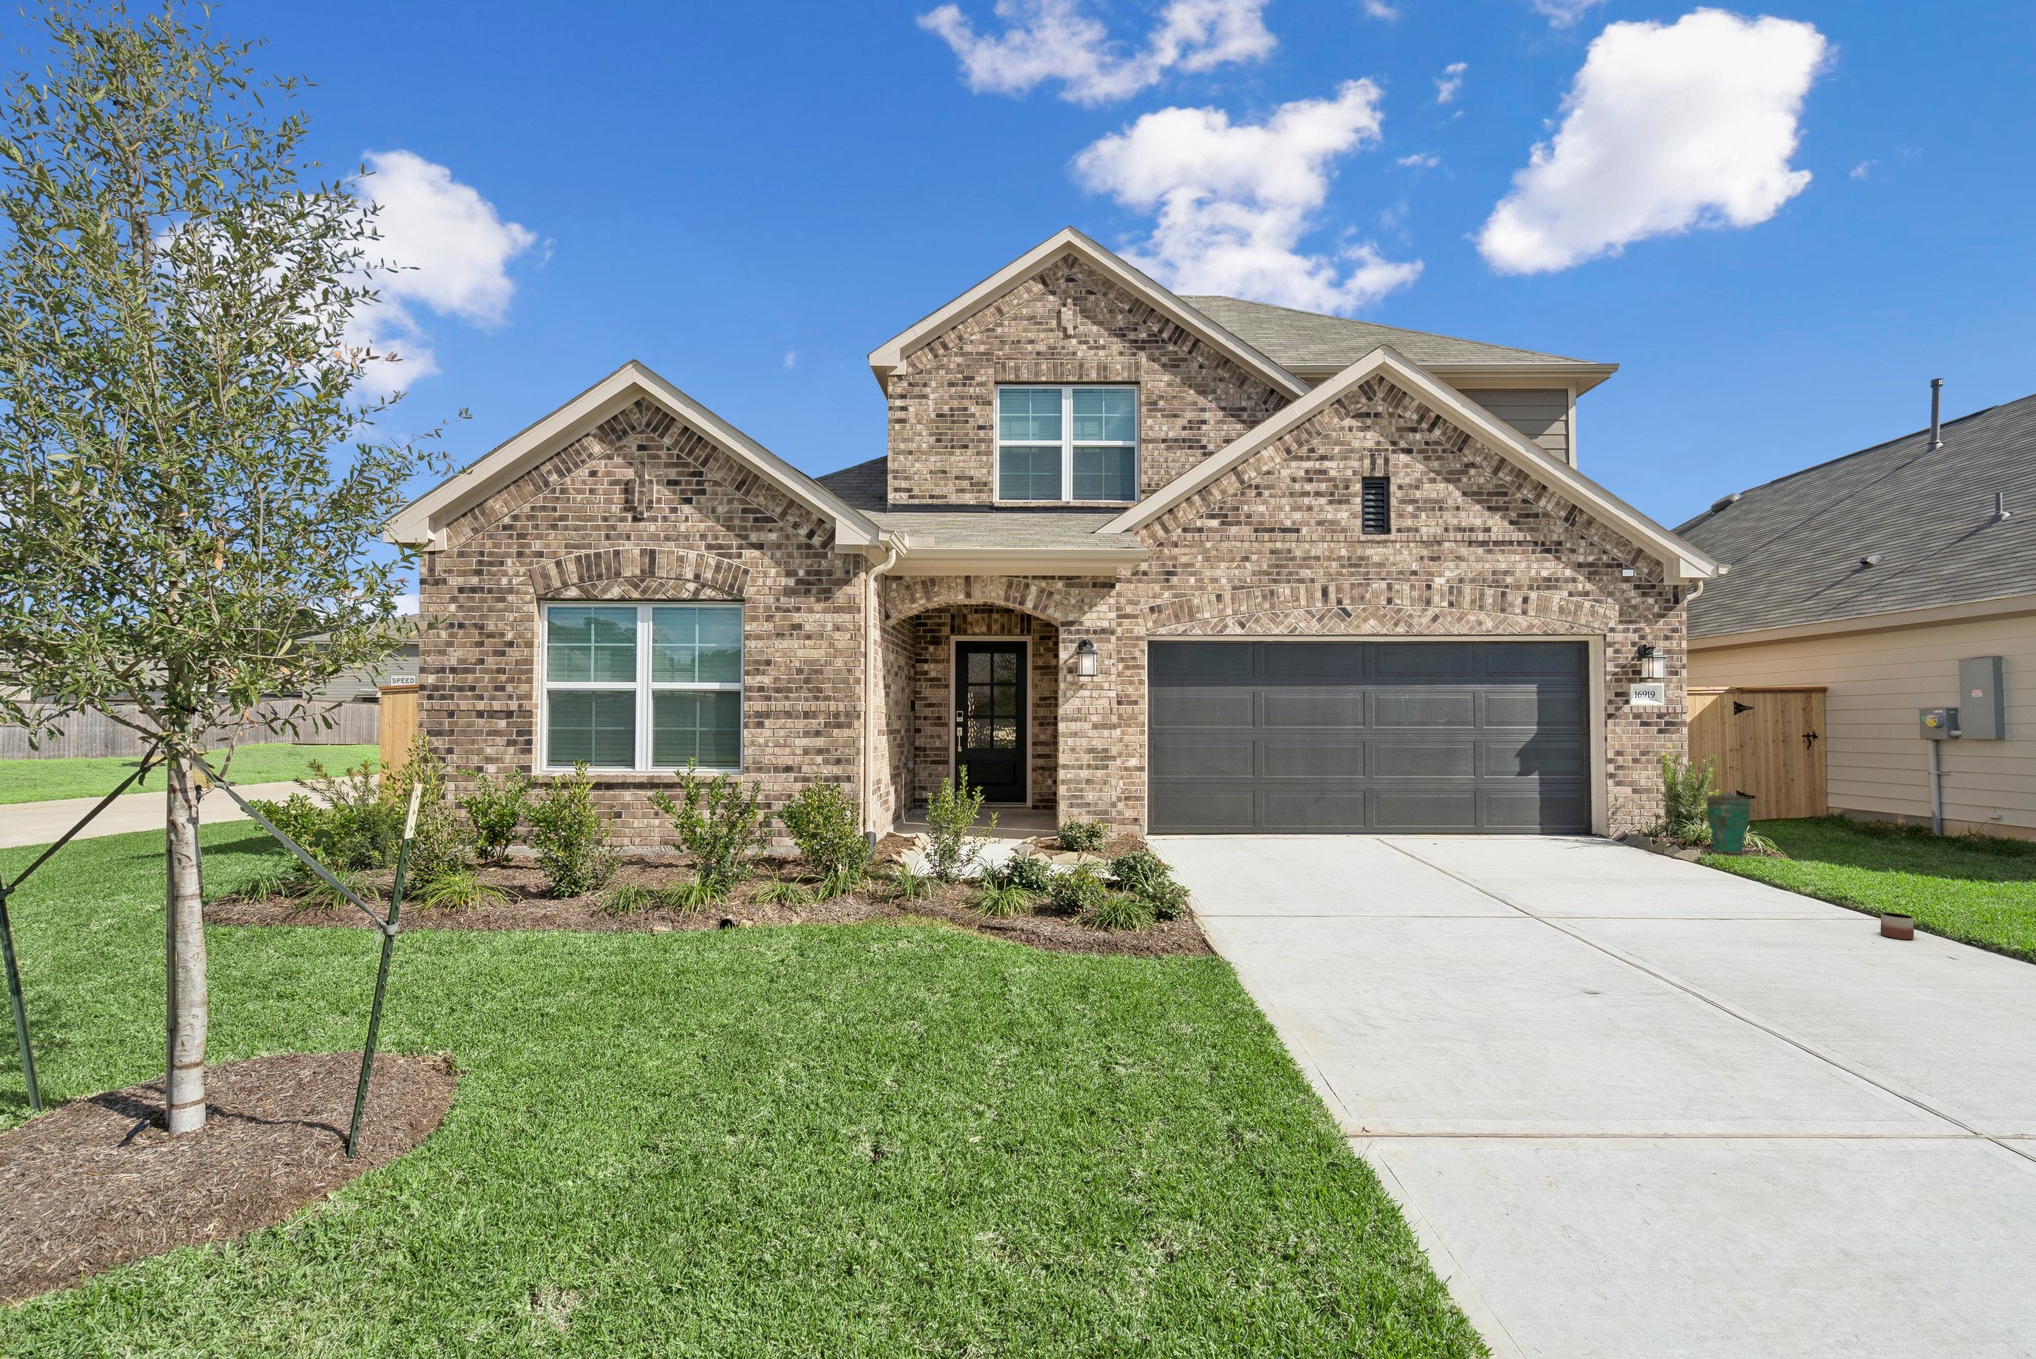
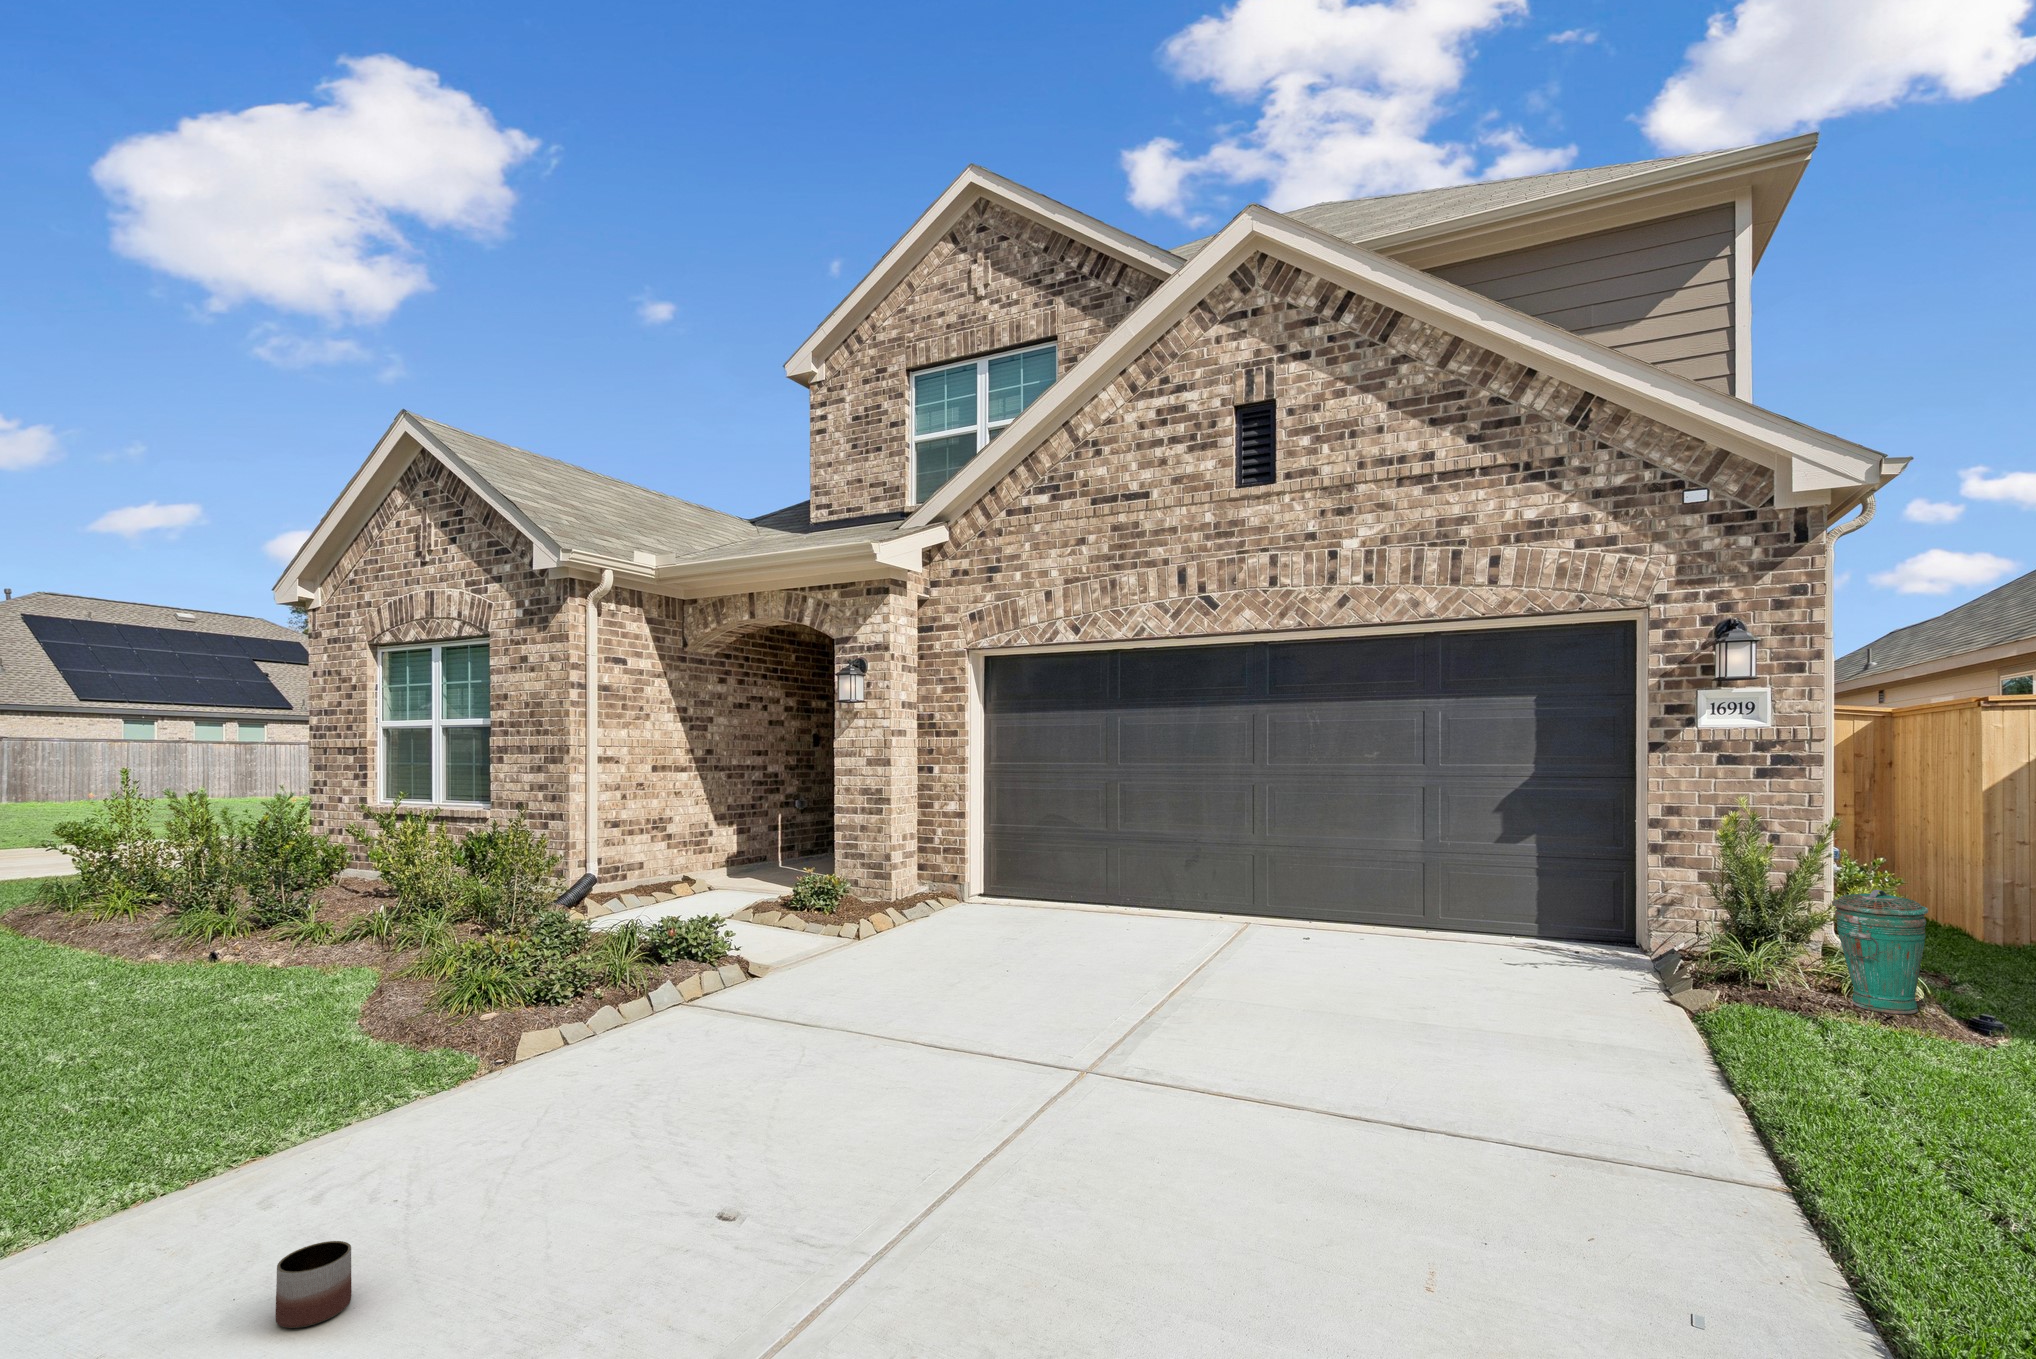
planter: present [1881,912,1914,940] -> present [276,1241,352,1328]

